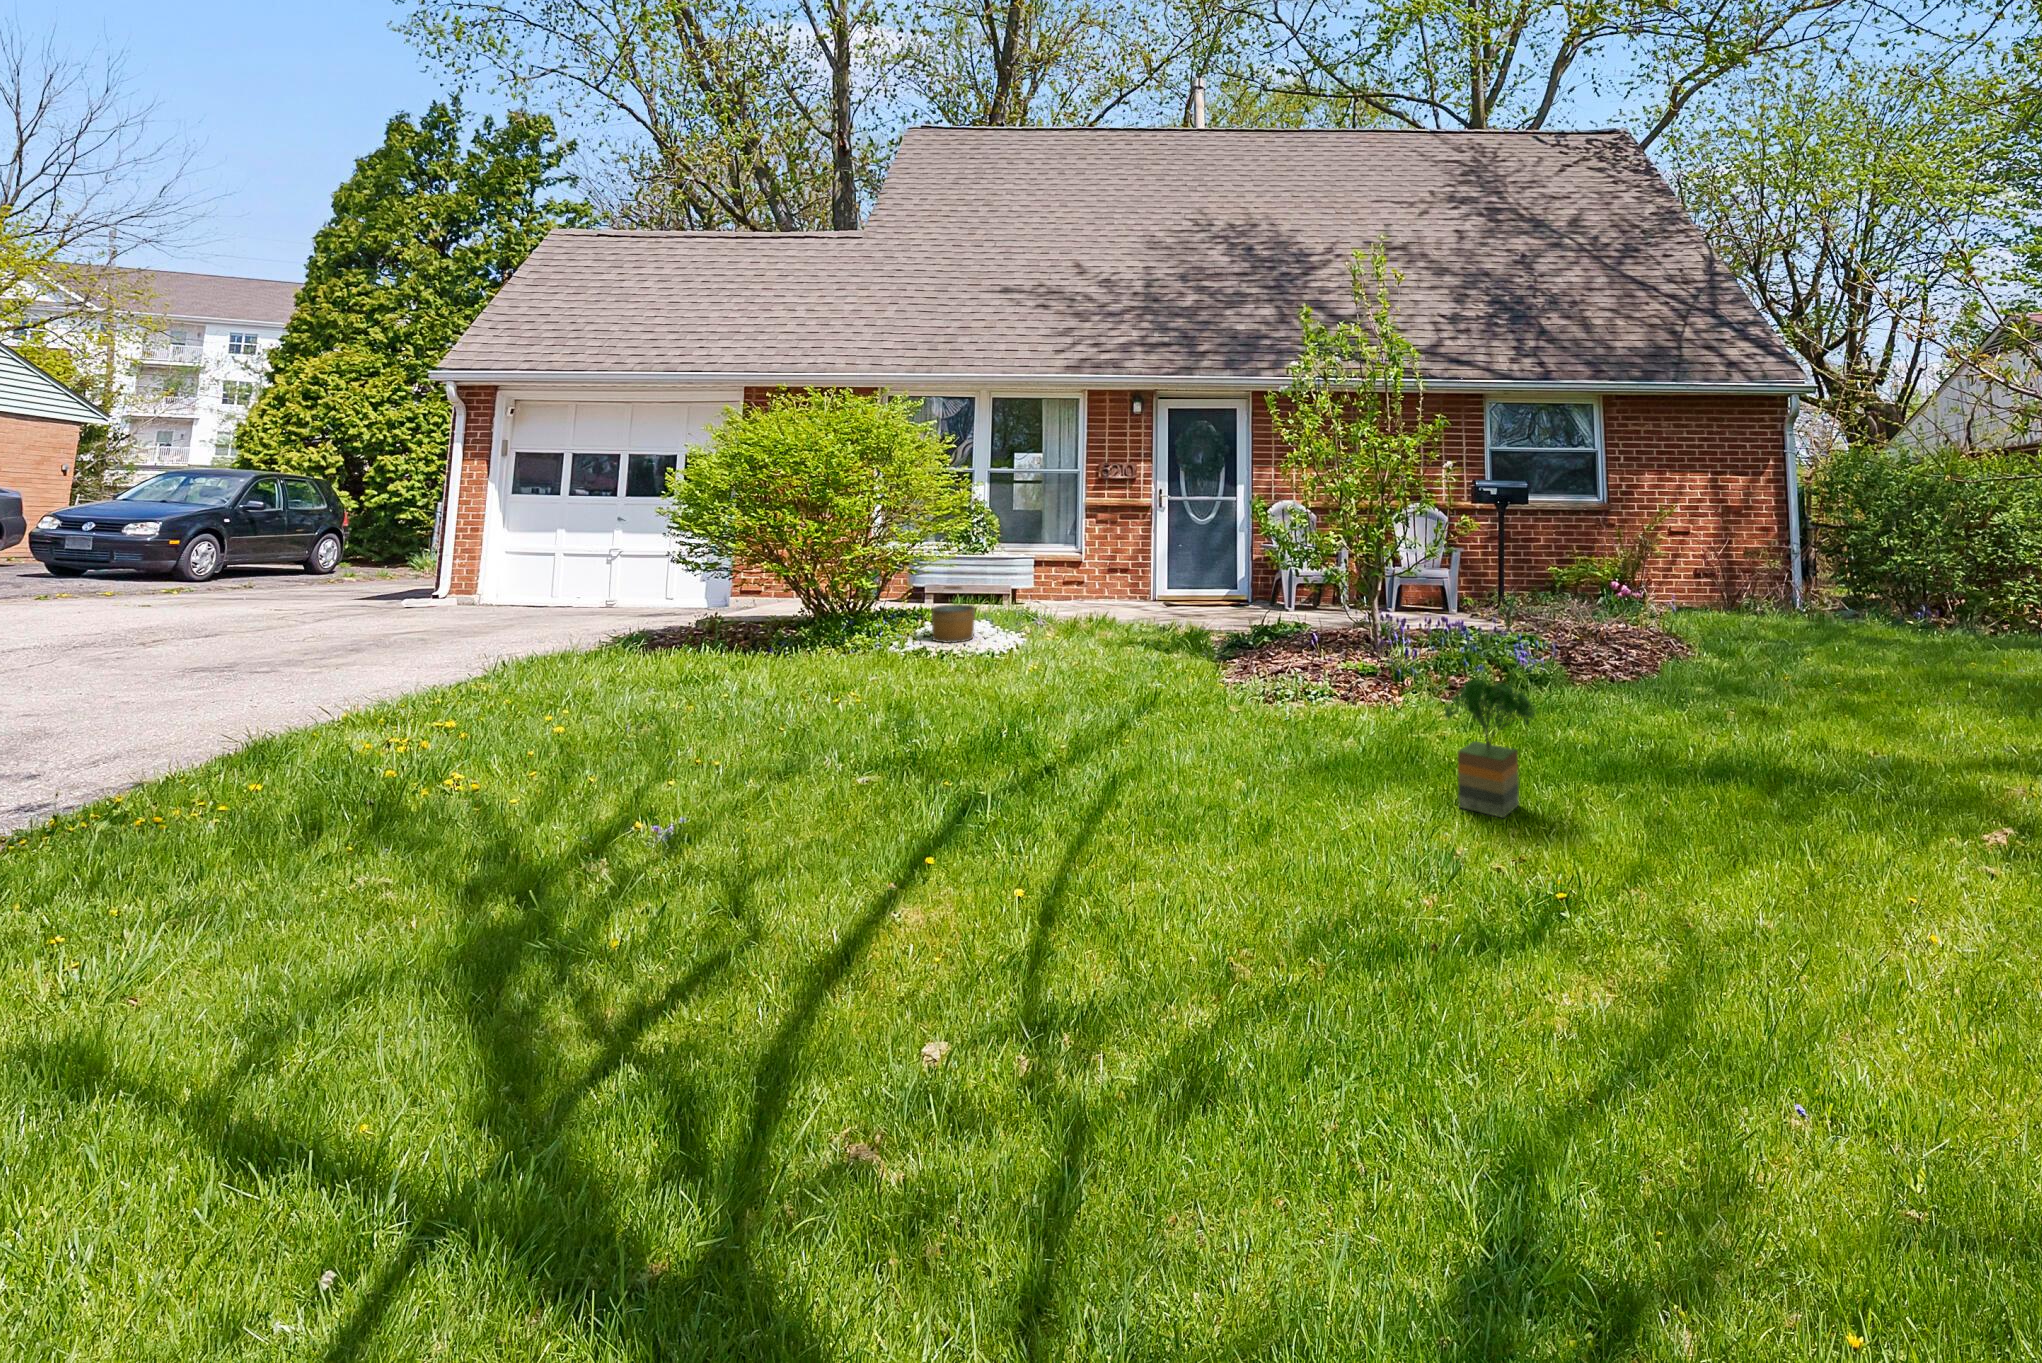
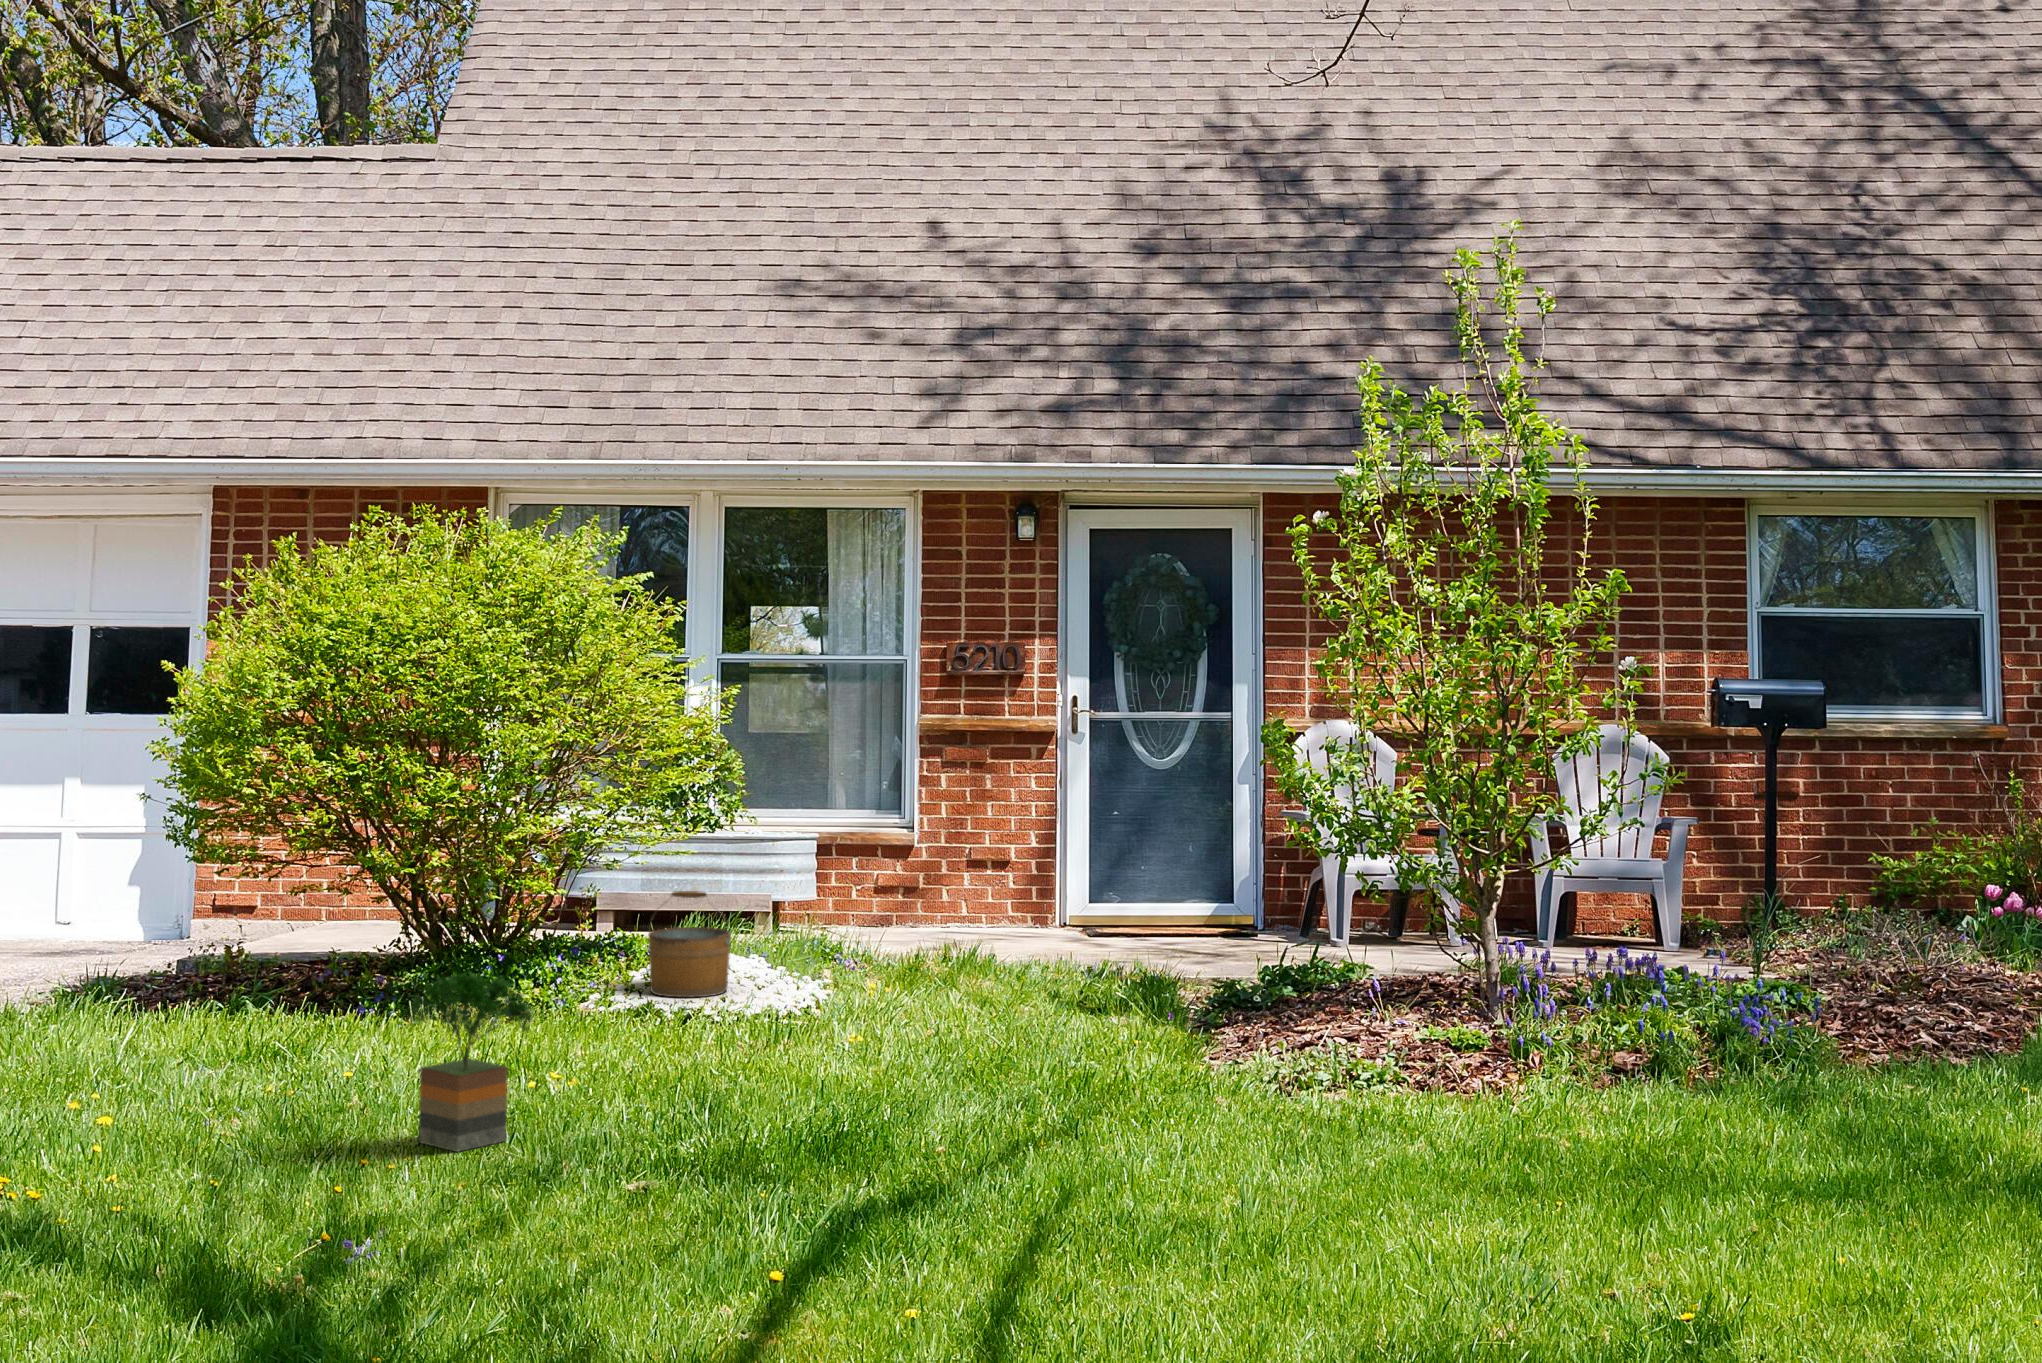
potted tree: present [1444,680,1536,818] -> present [409,973,534,1152]

